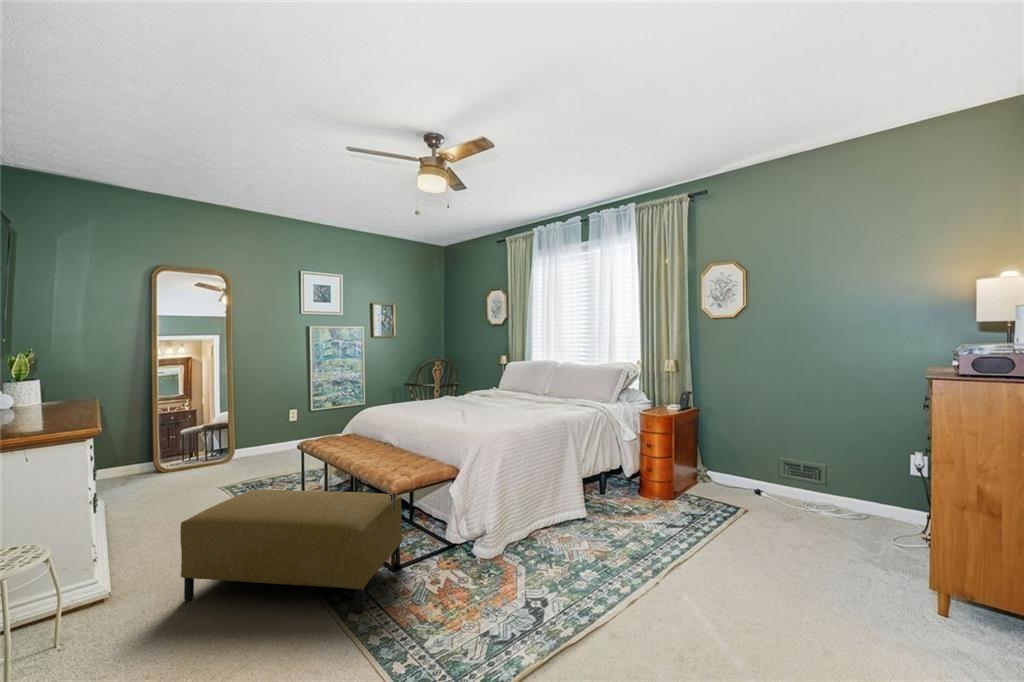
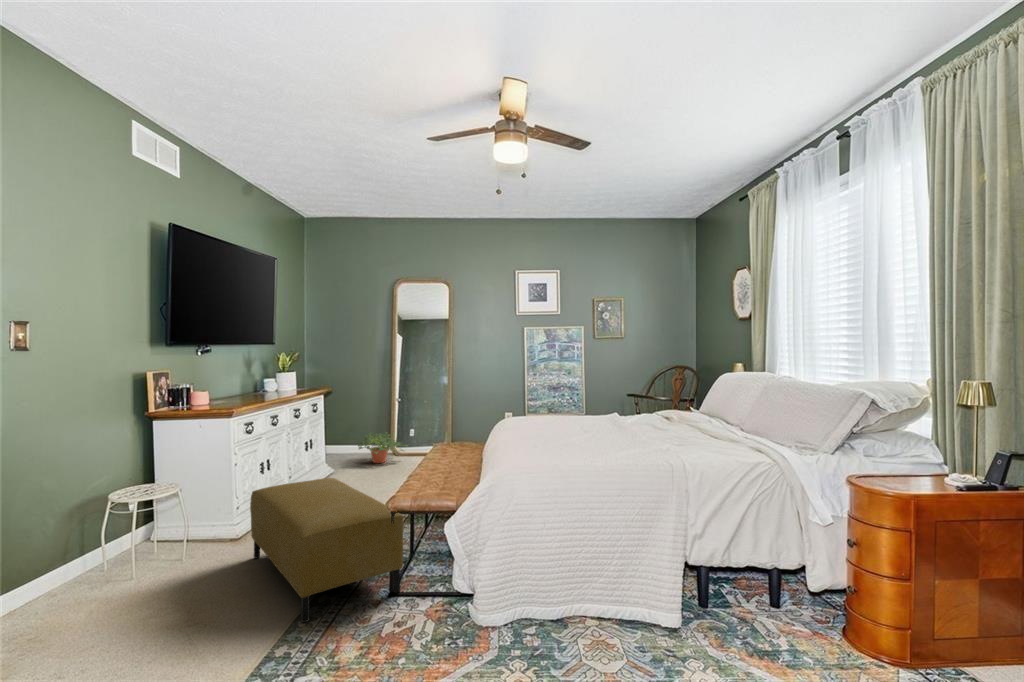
potted plant: none [120,447,192,485] -> present [358,432,408,463]

